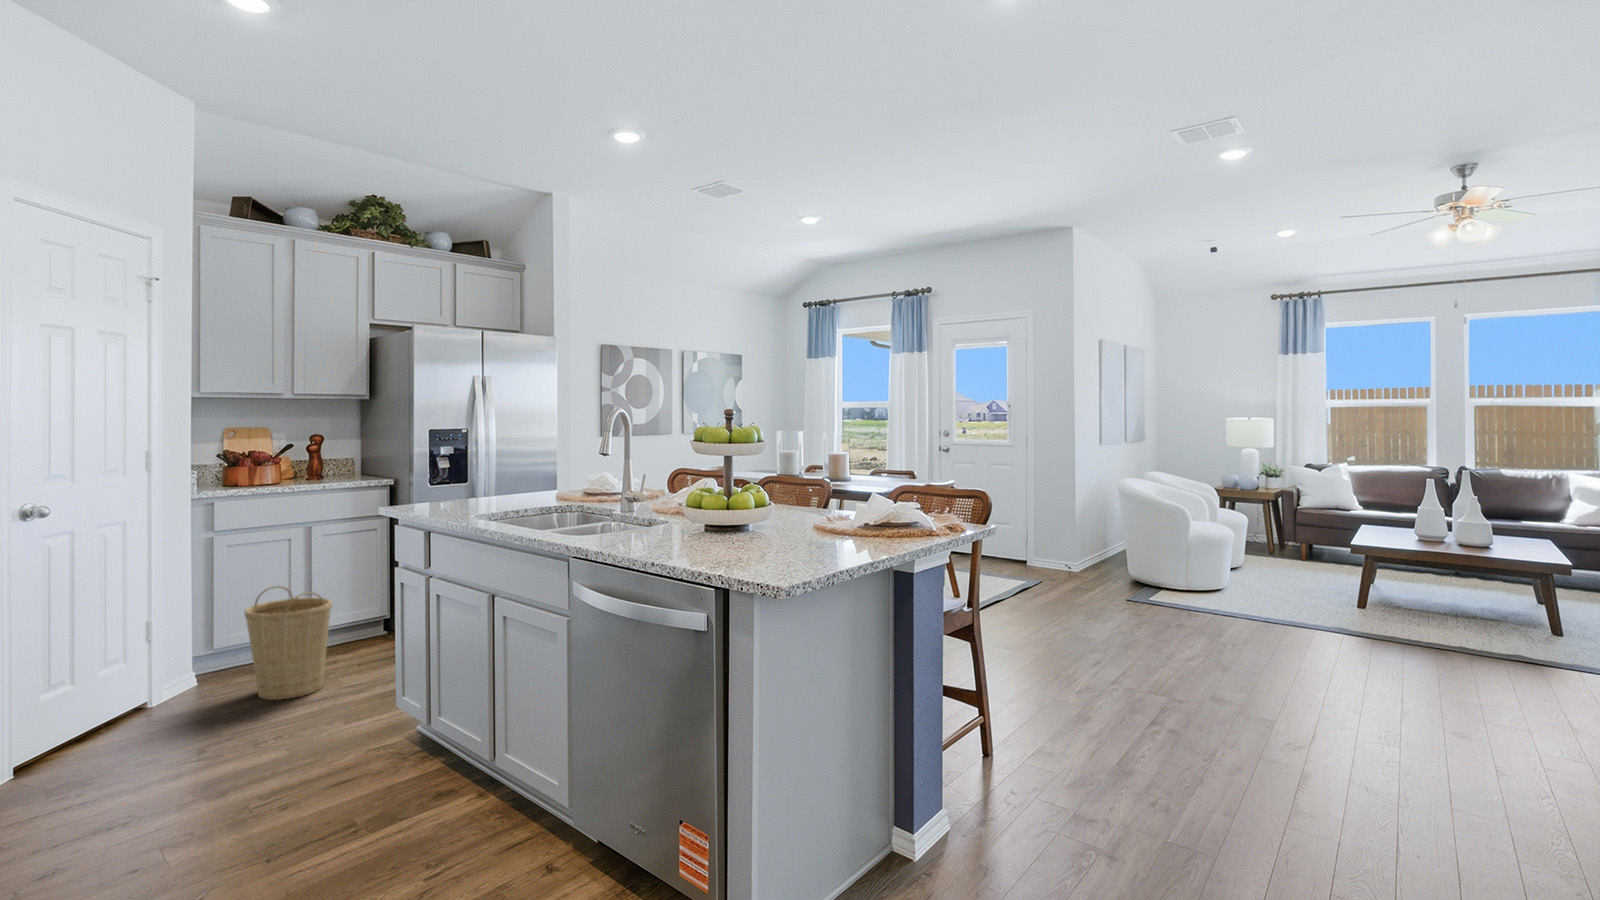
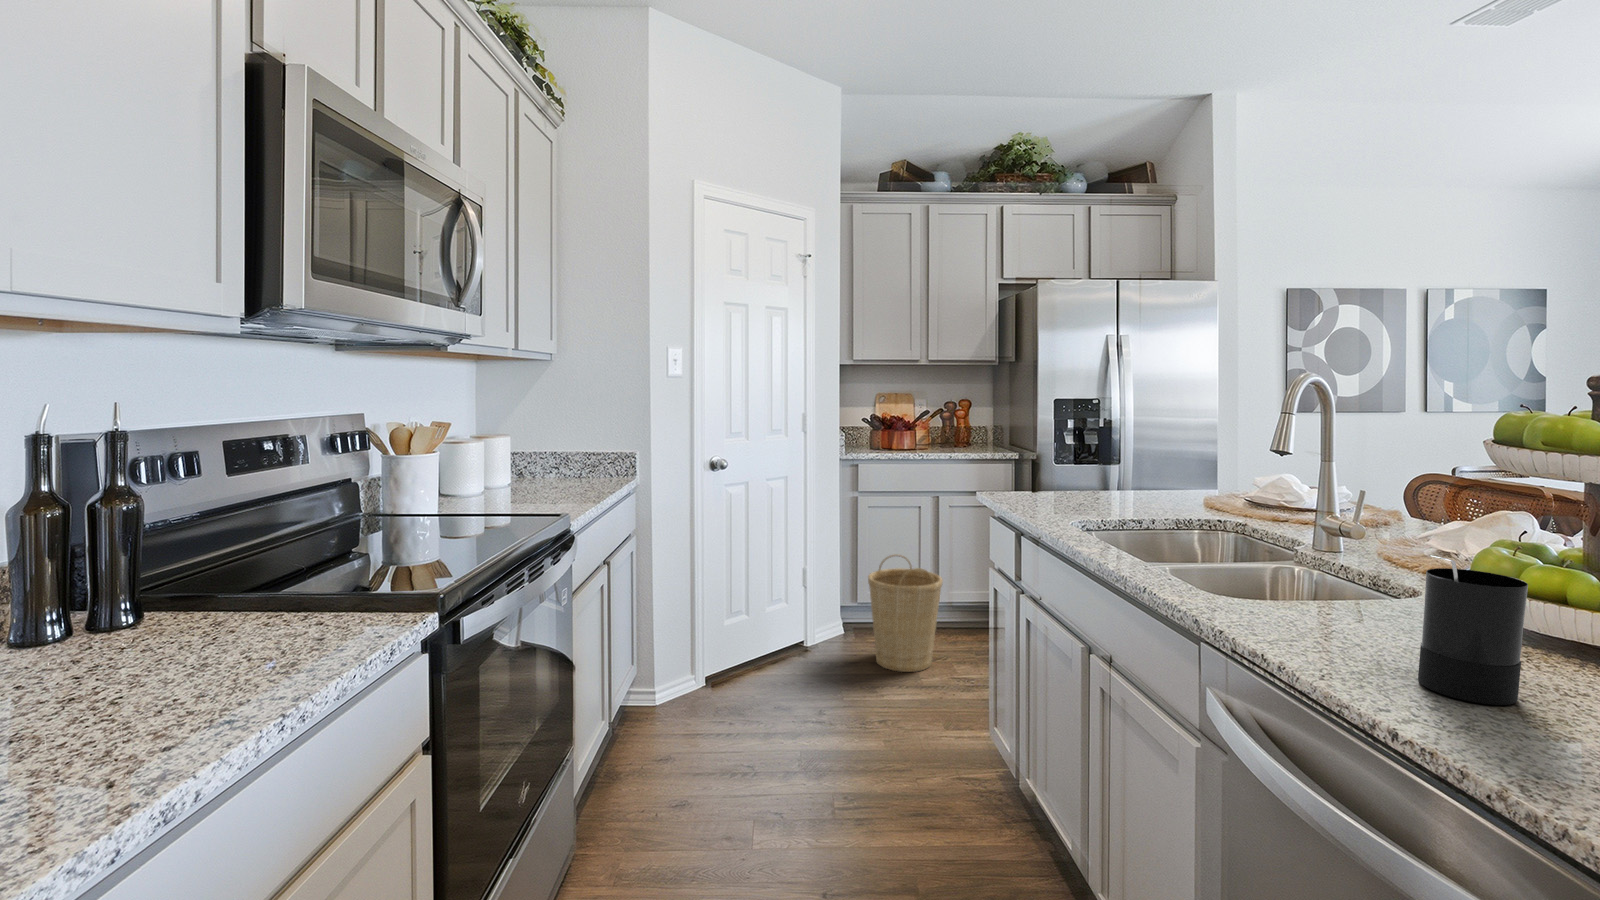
candle: none [659,492,692,551] -> present [1418,555,1528,705]

